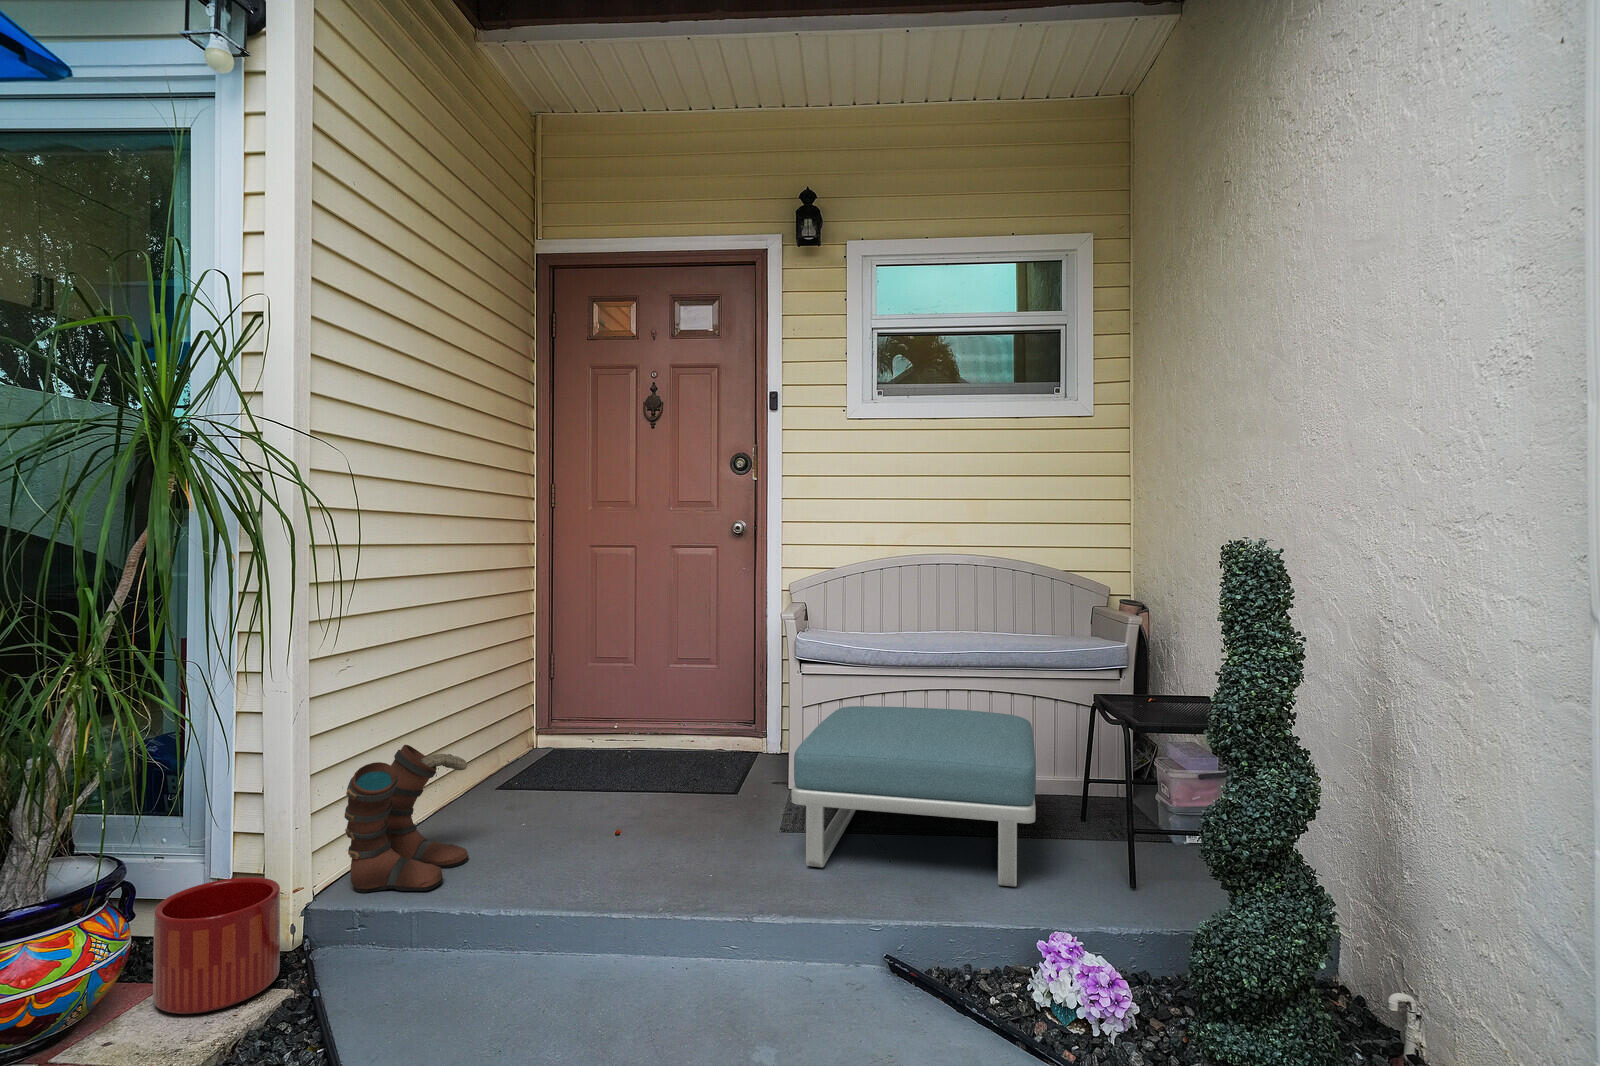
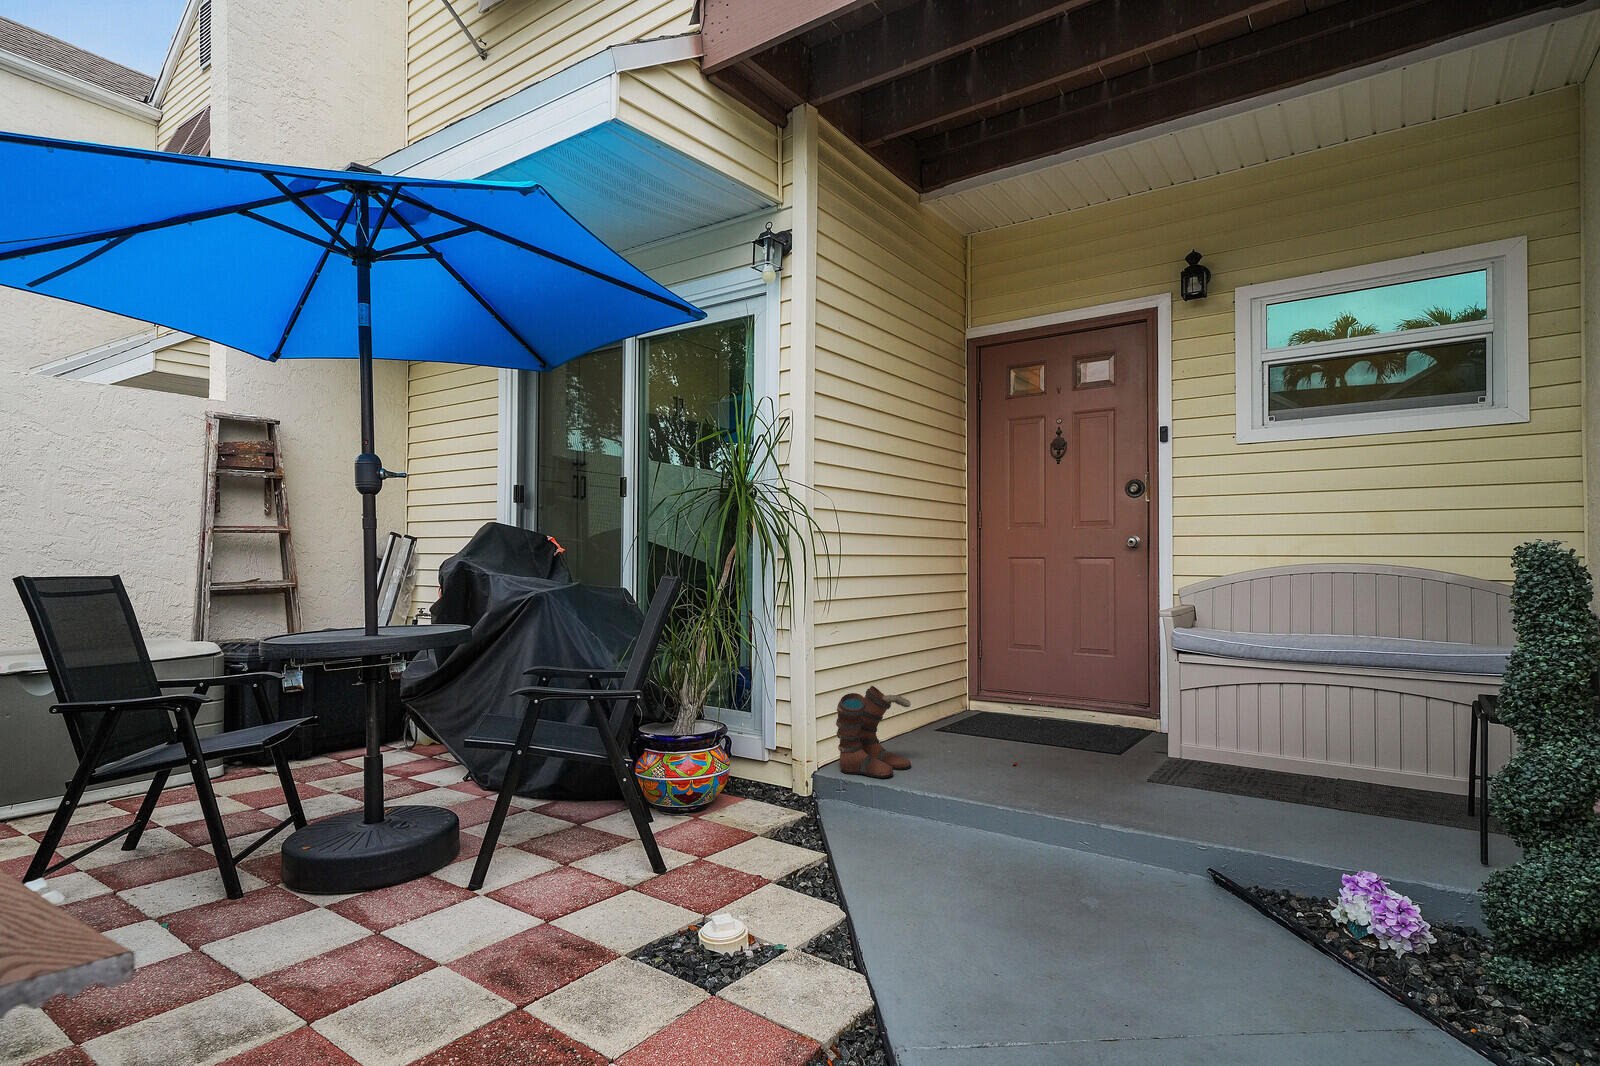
footstool: present [791,706,1036,887] -> none [1145,693,1409,848]
planter: present [153,877,280,1014] -> none [740,749,801,818]

